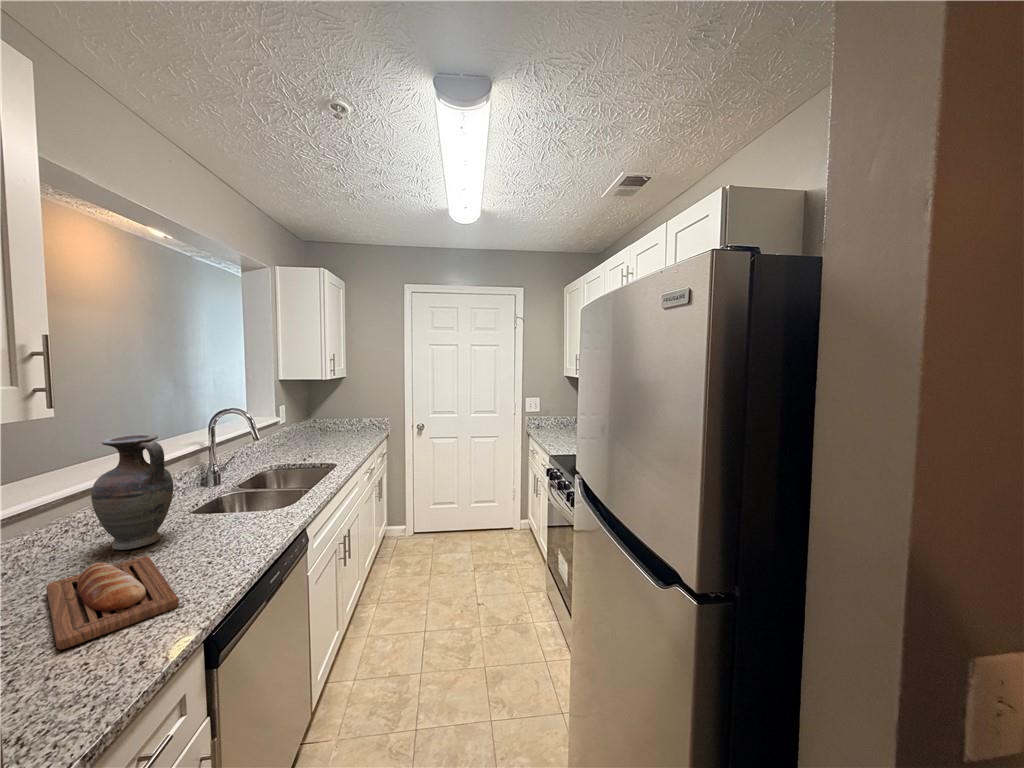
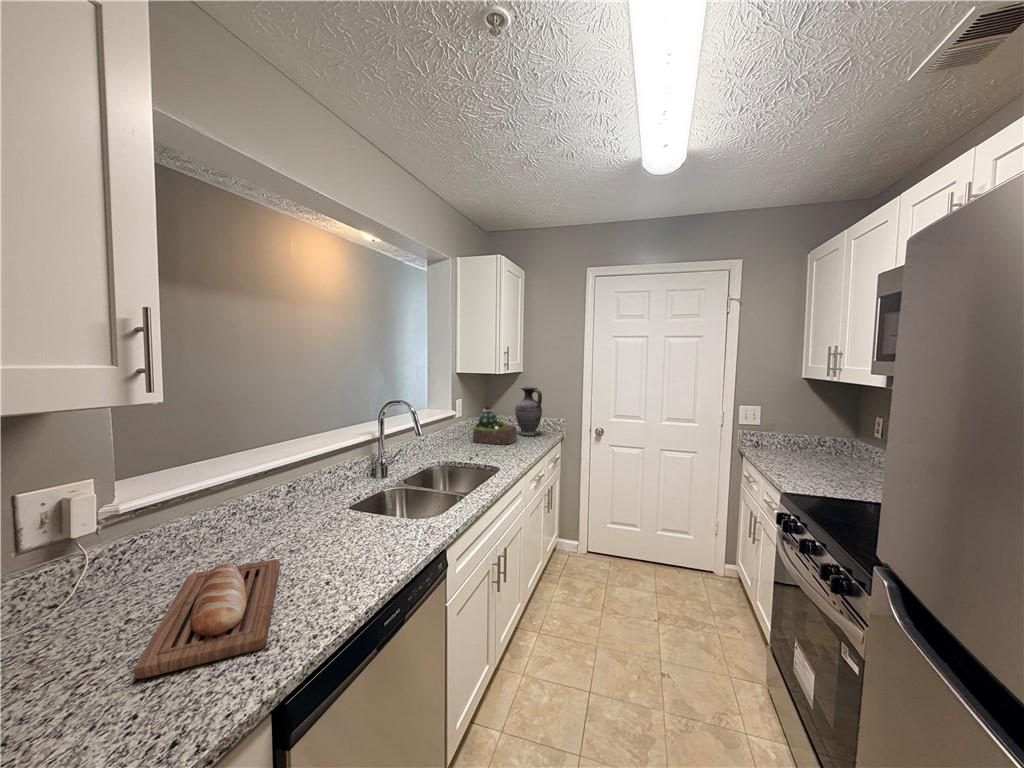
succulent plant: none [302,412,346,446] -> present [473,407,517,445]
vase: present [91,434,174,550] -> present [515,386,542,435]

